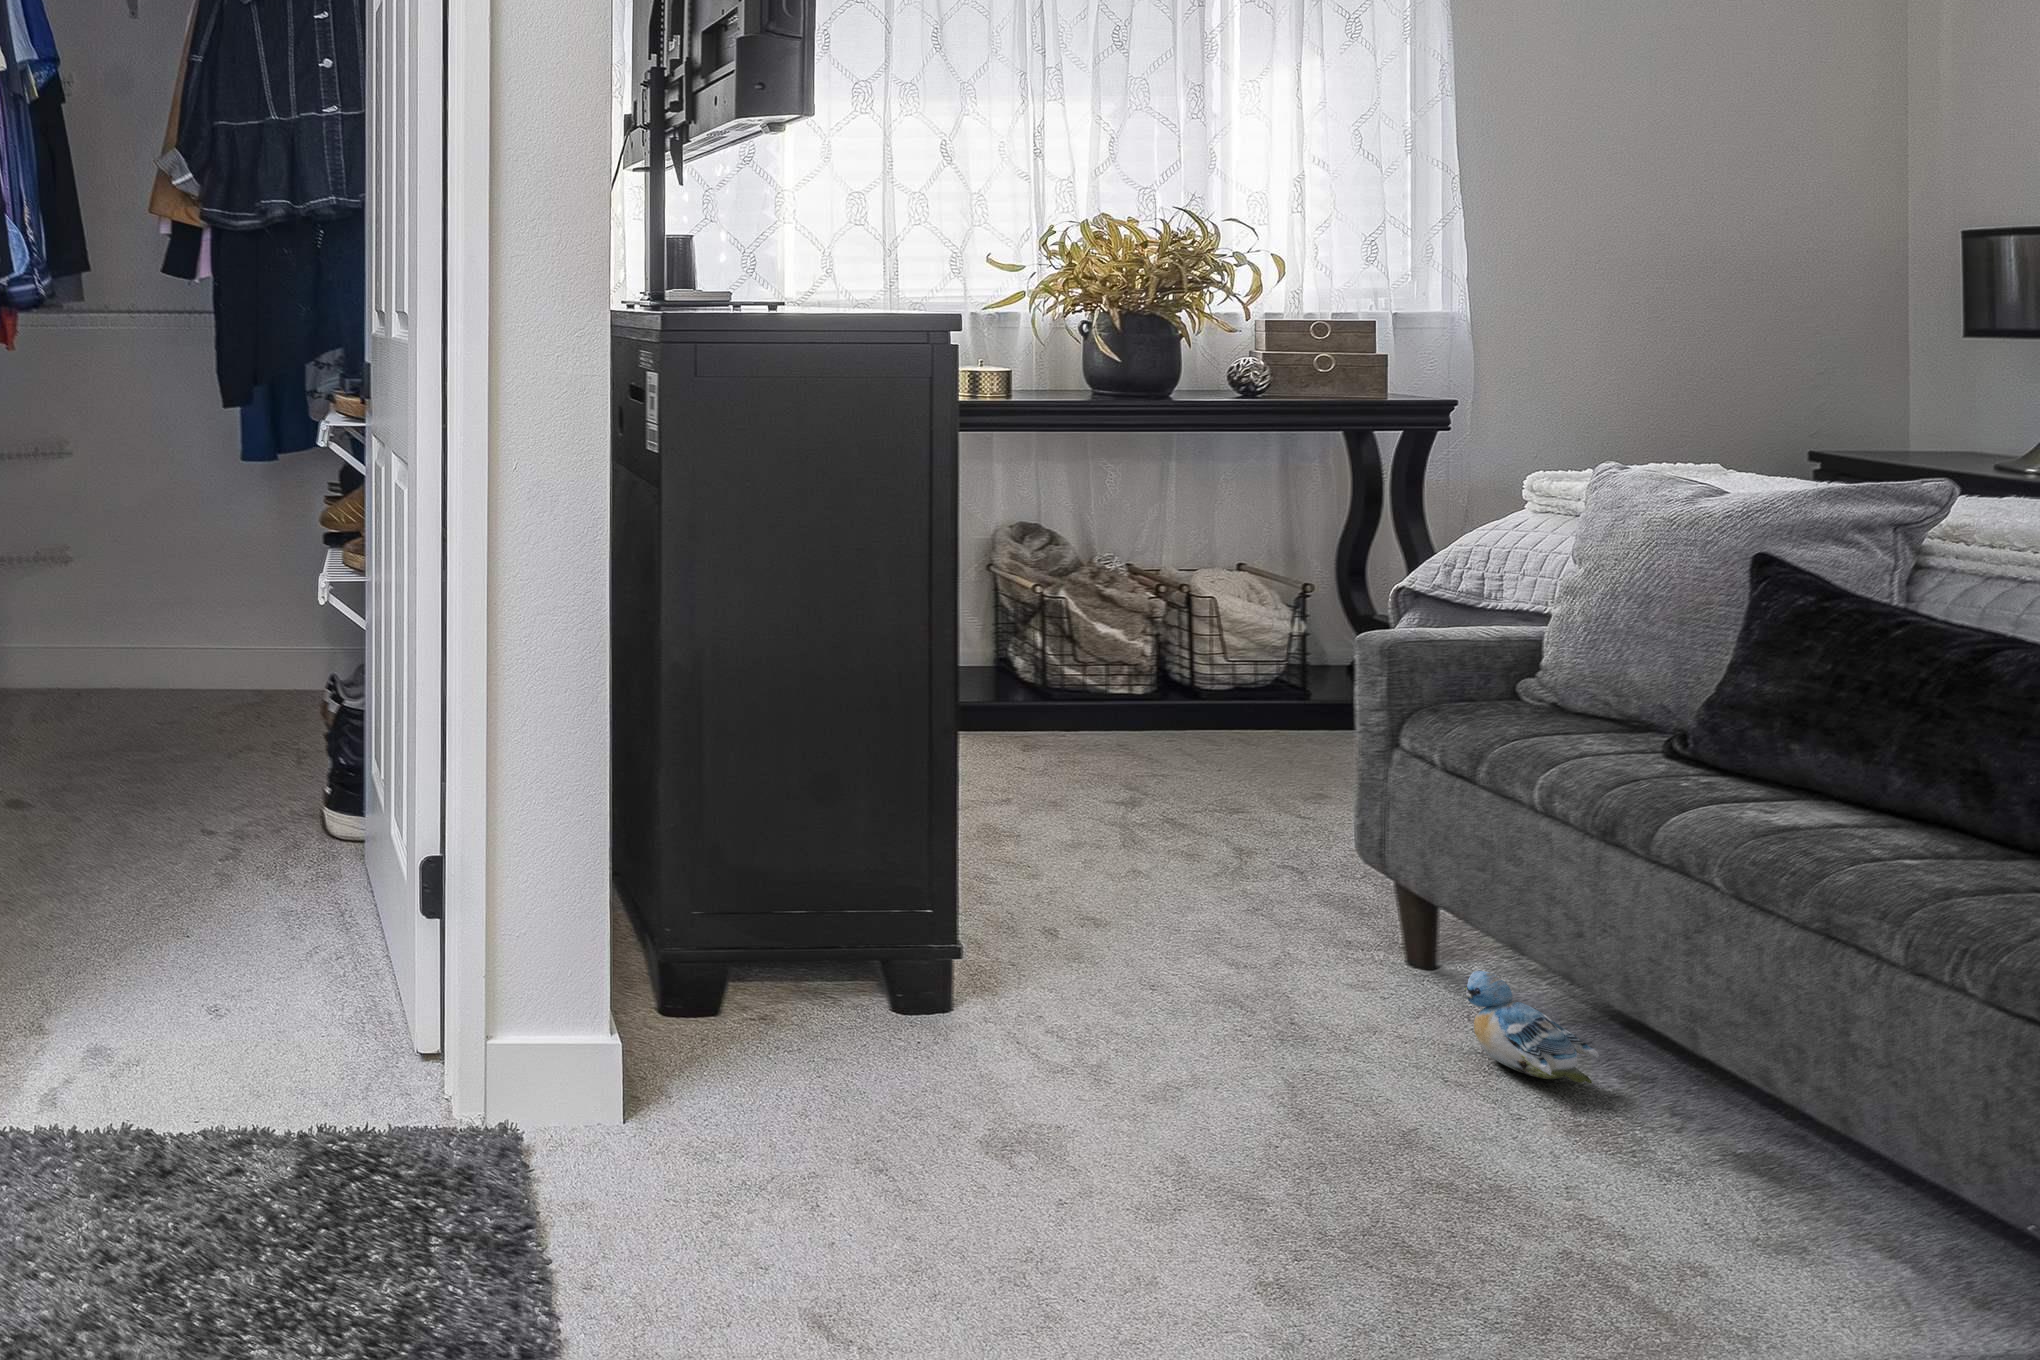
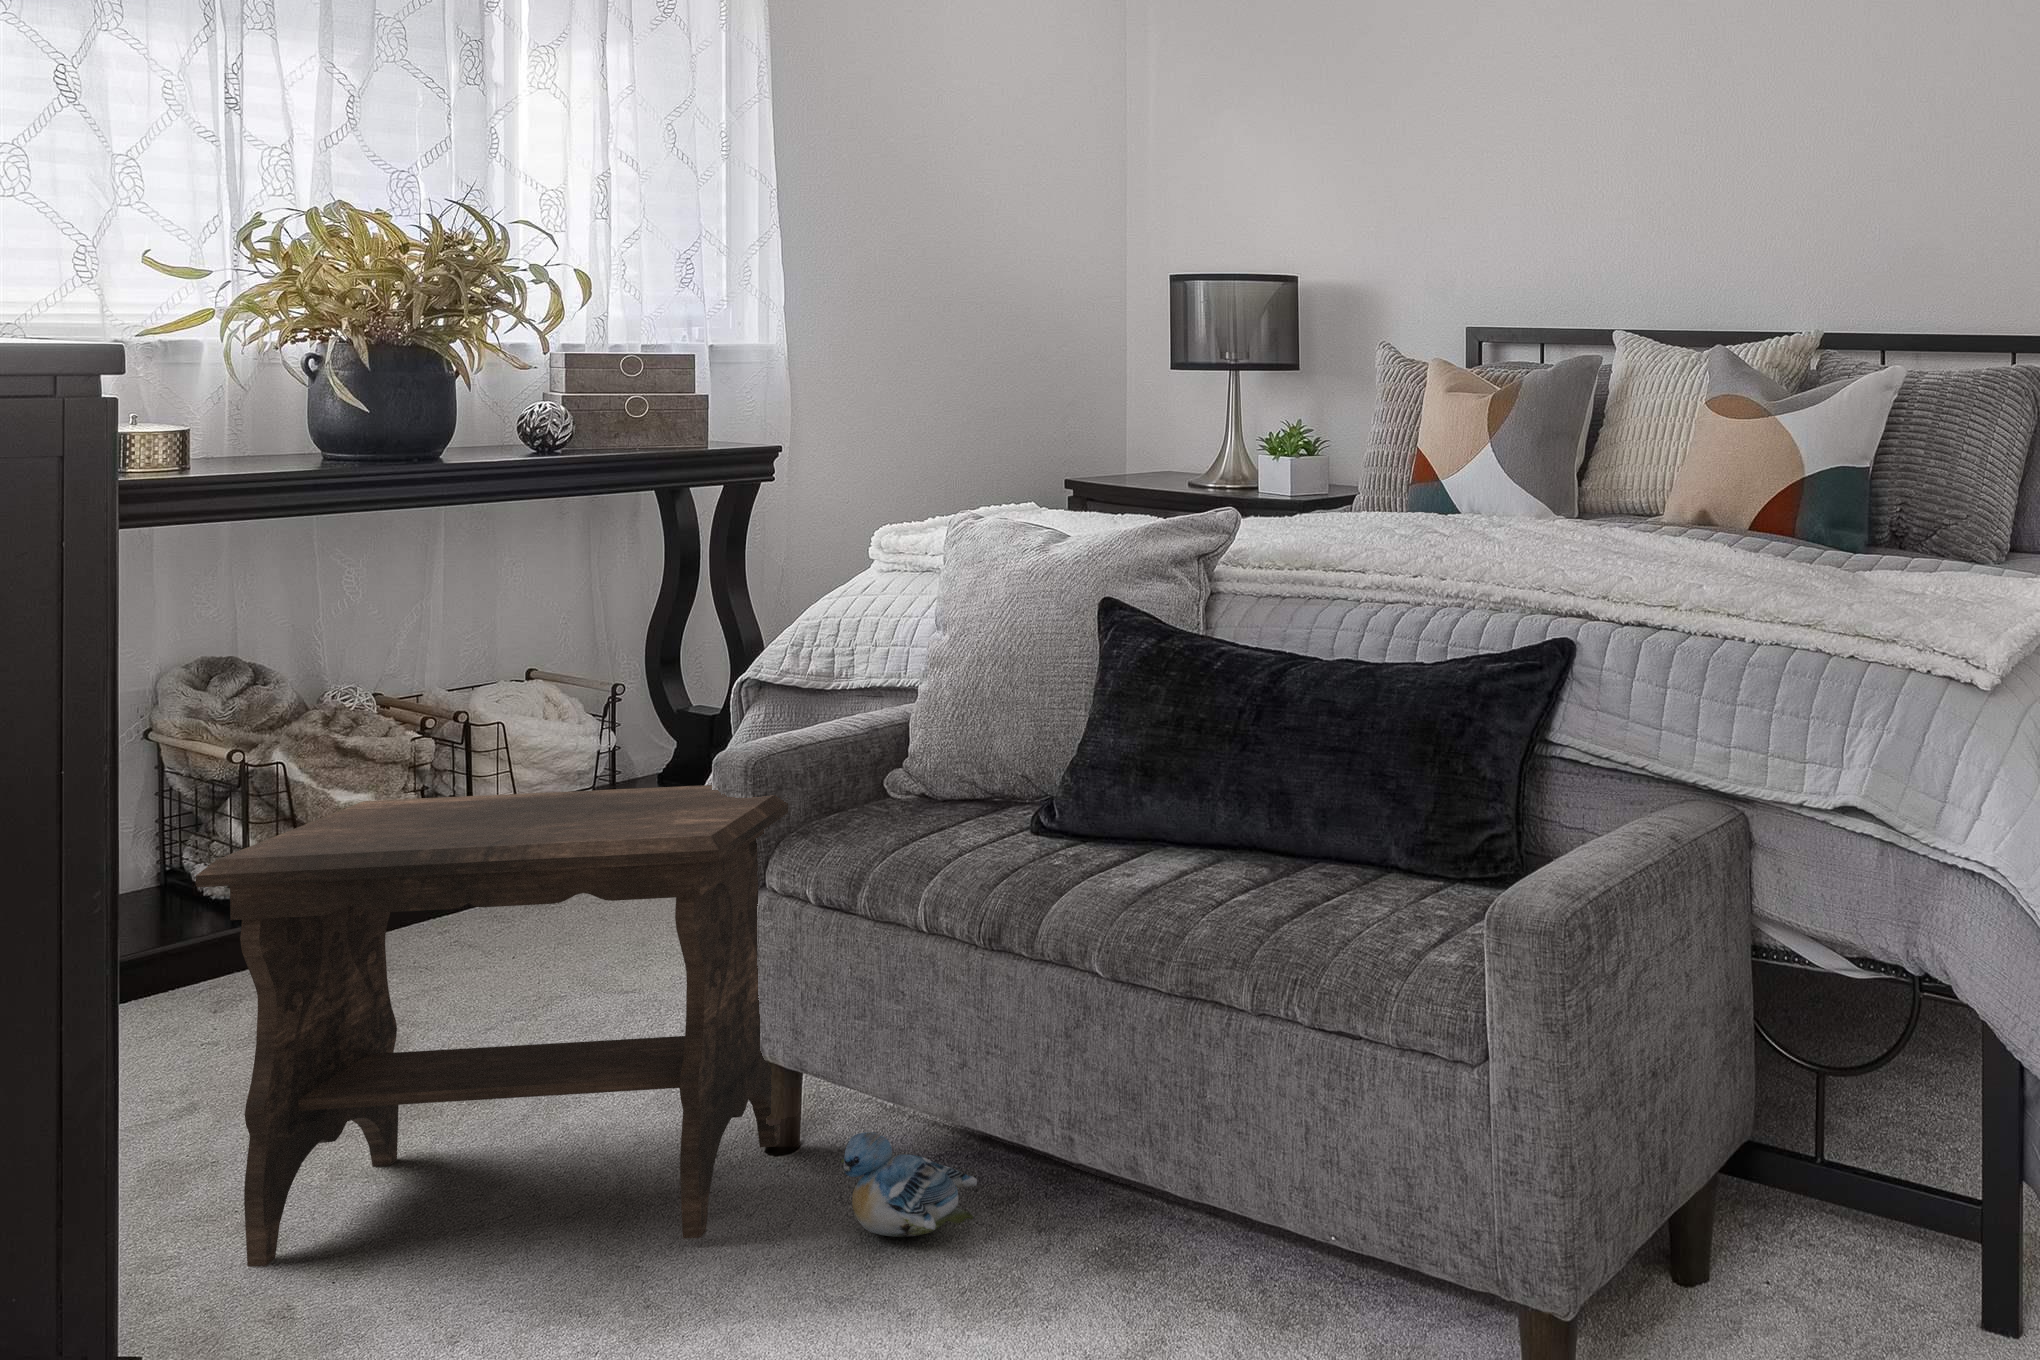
footstool: none [1015,623,1446,1004] -> present [196,785,788,1267]

